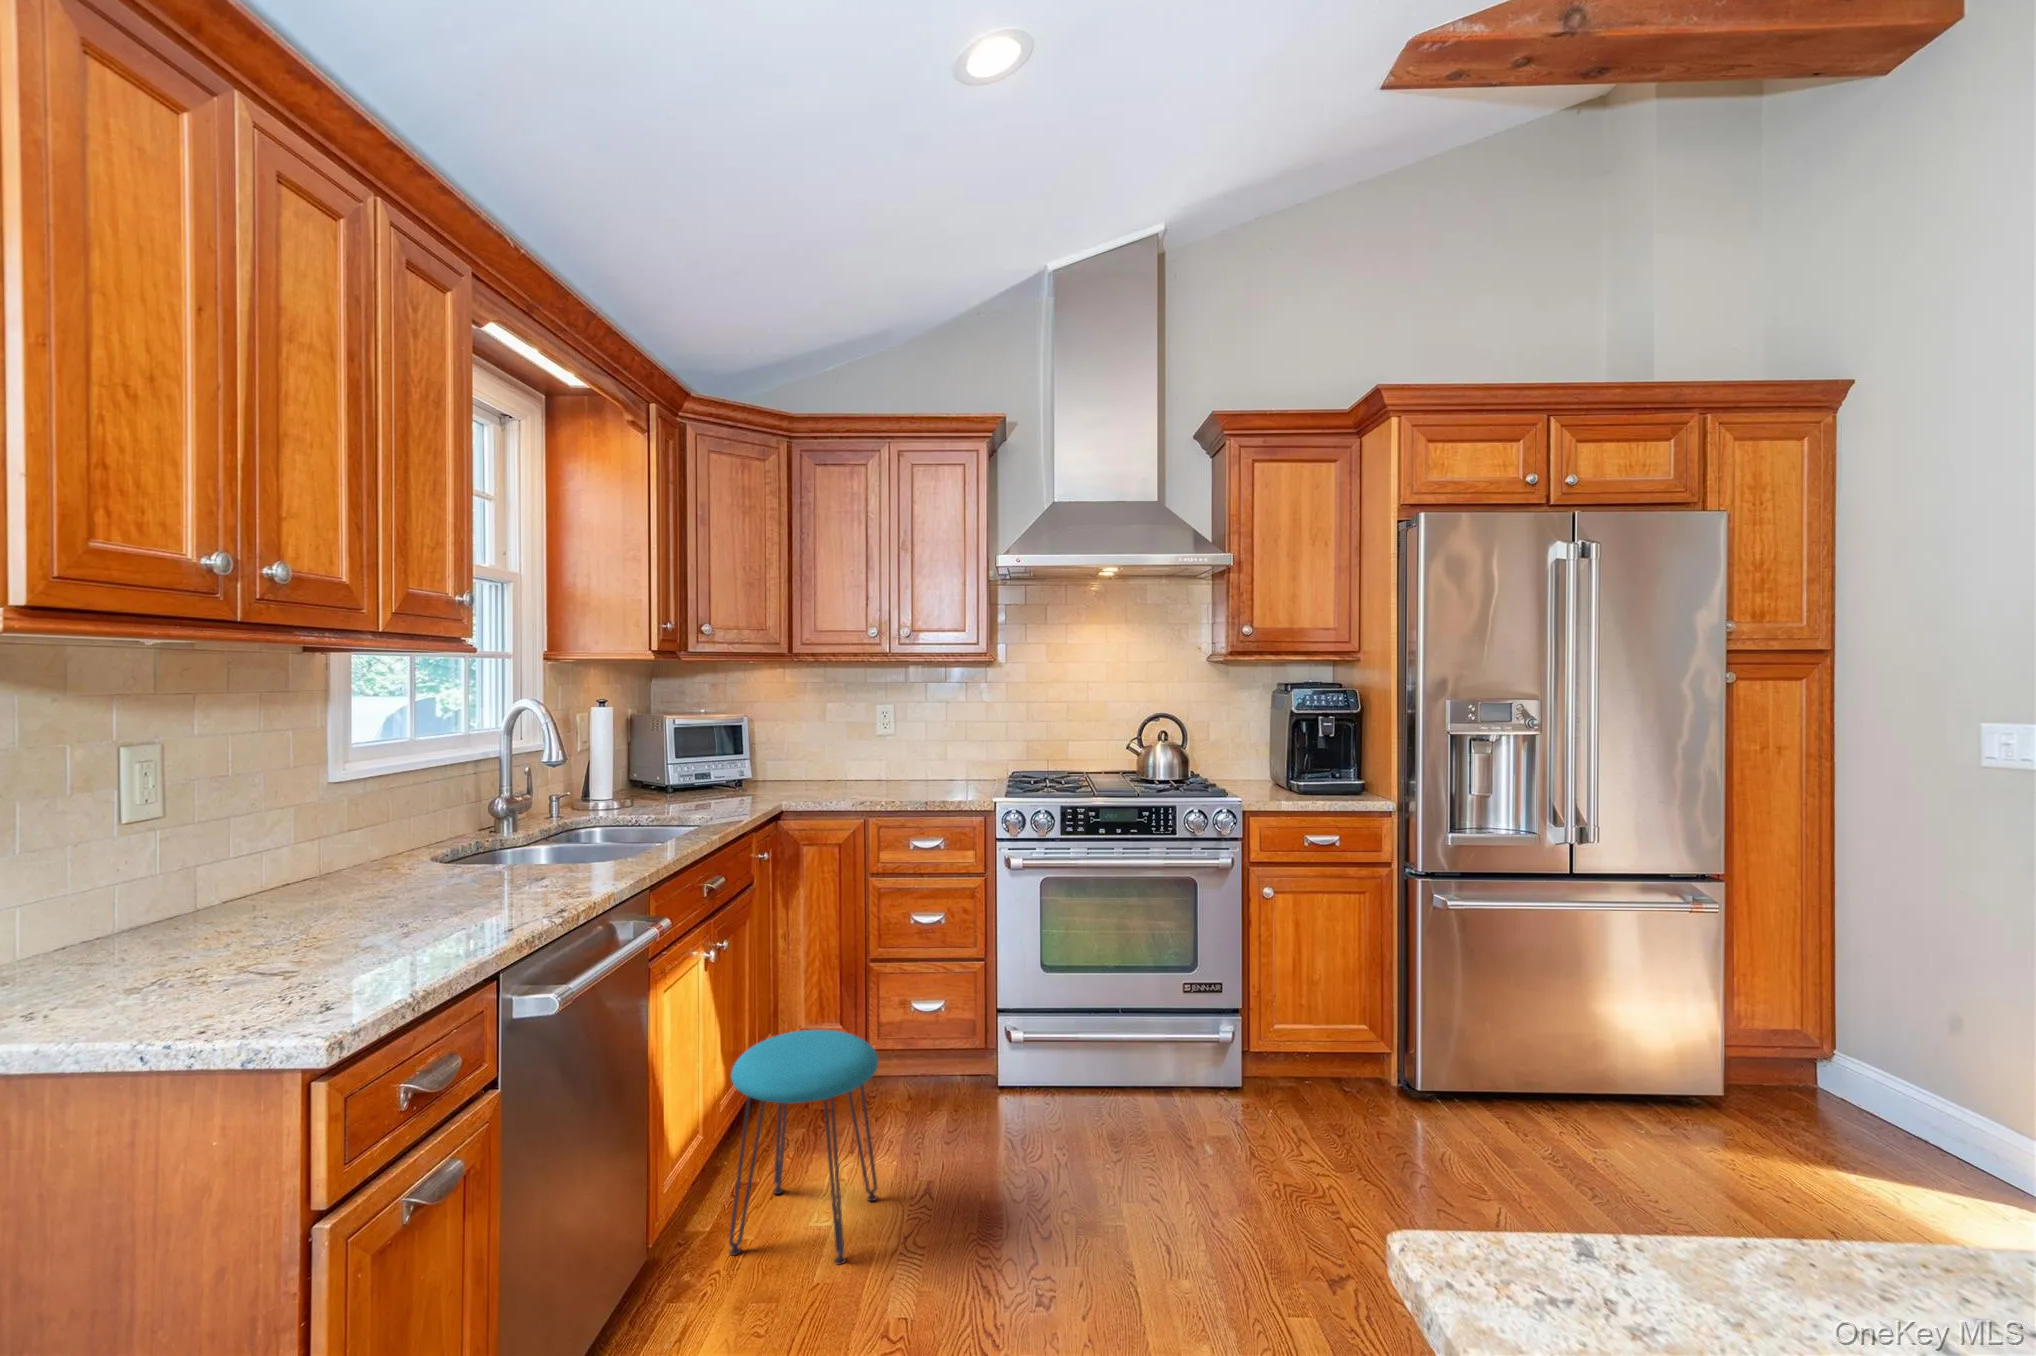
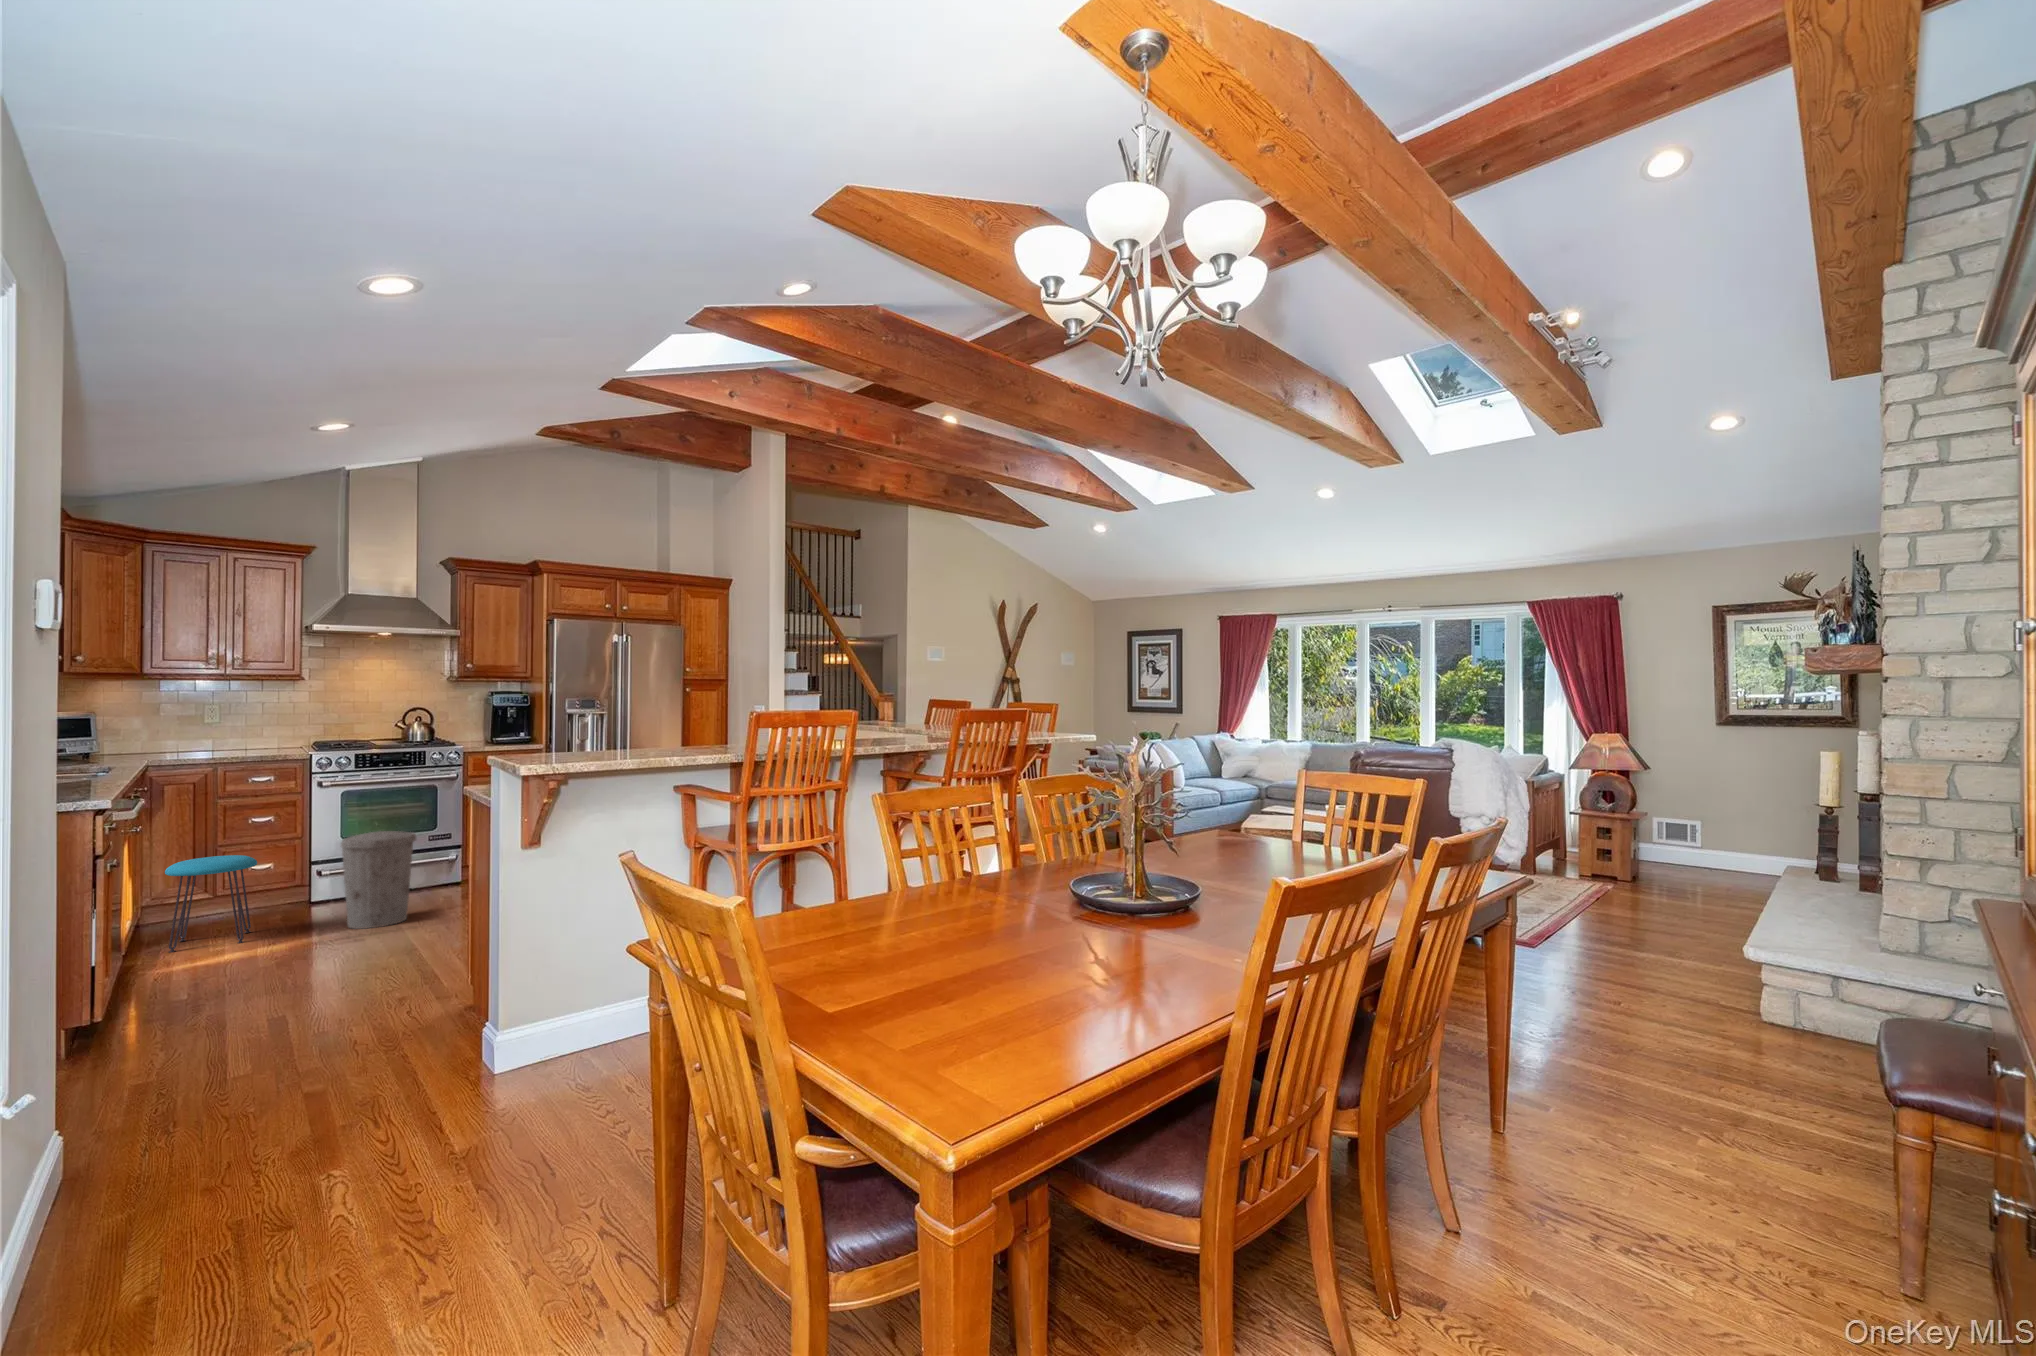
trash can: none [1014,1029,1167,1311] -> present [341,831,416,929]

